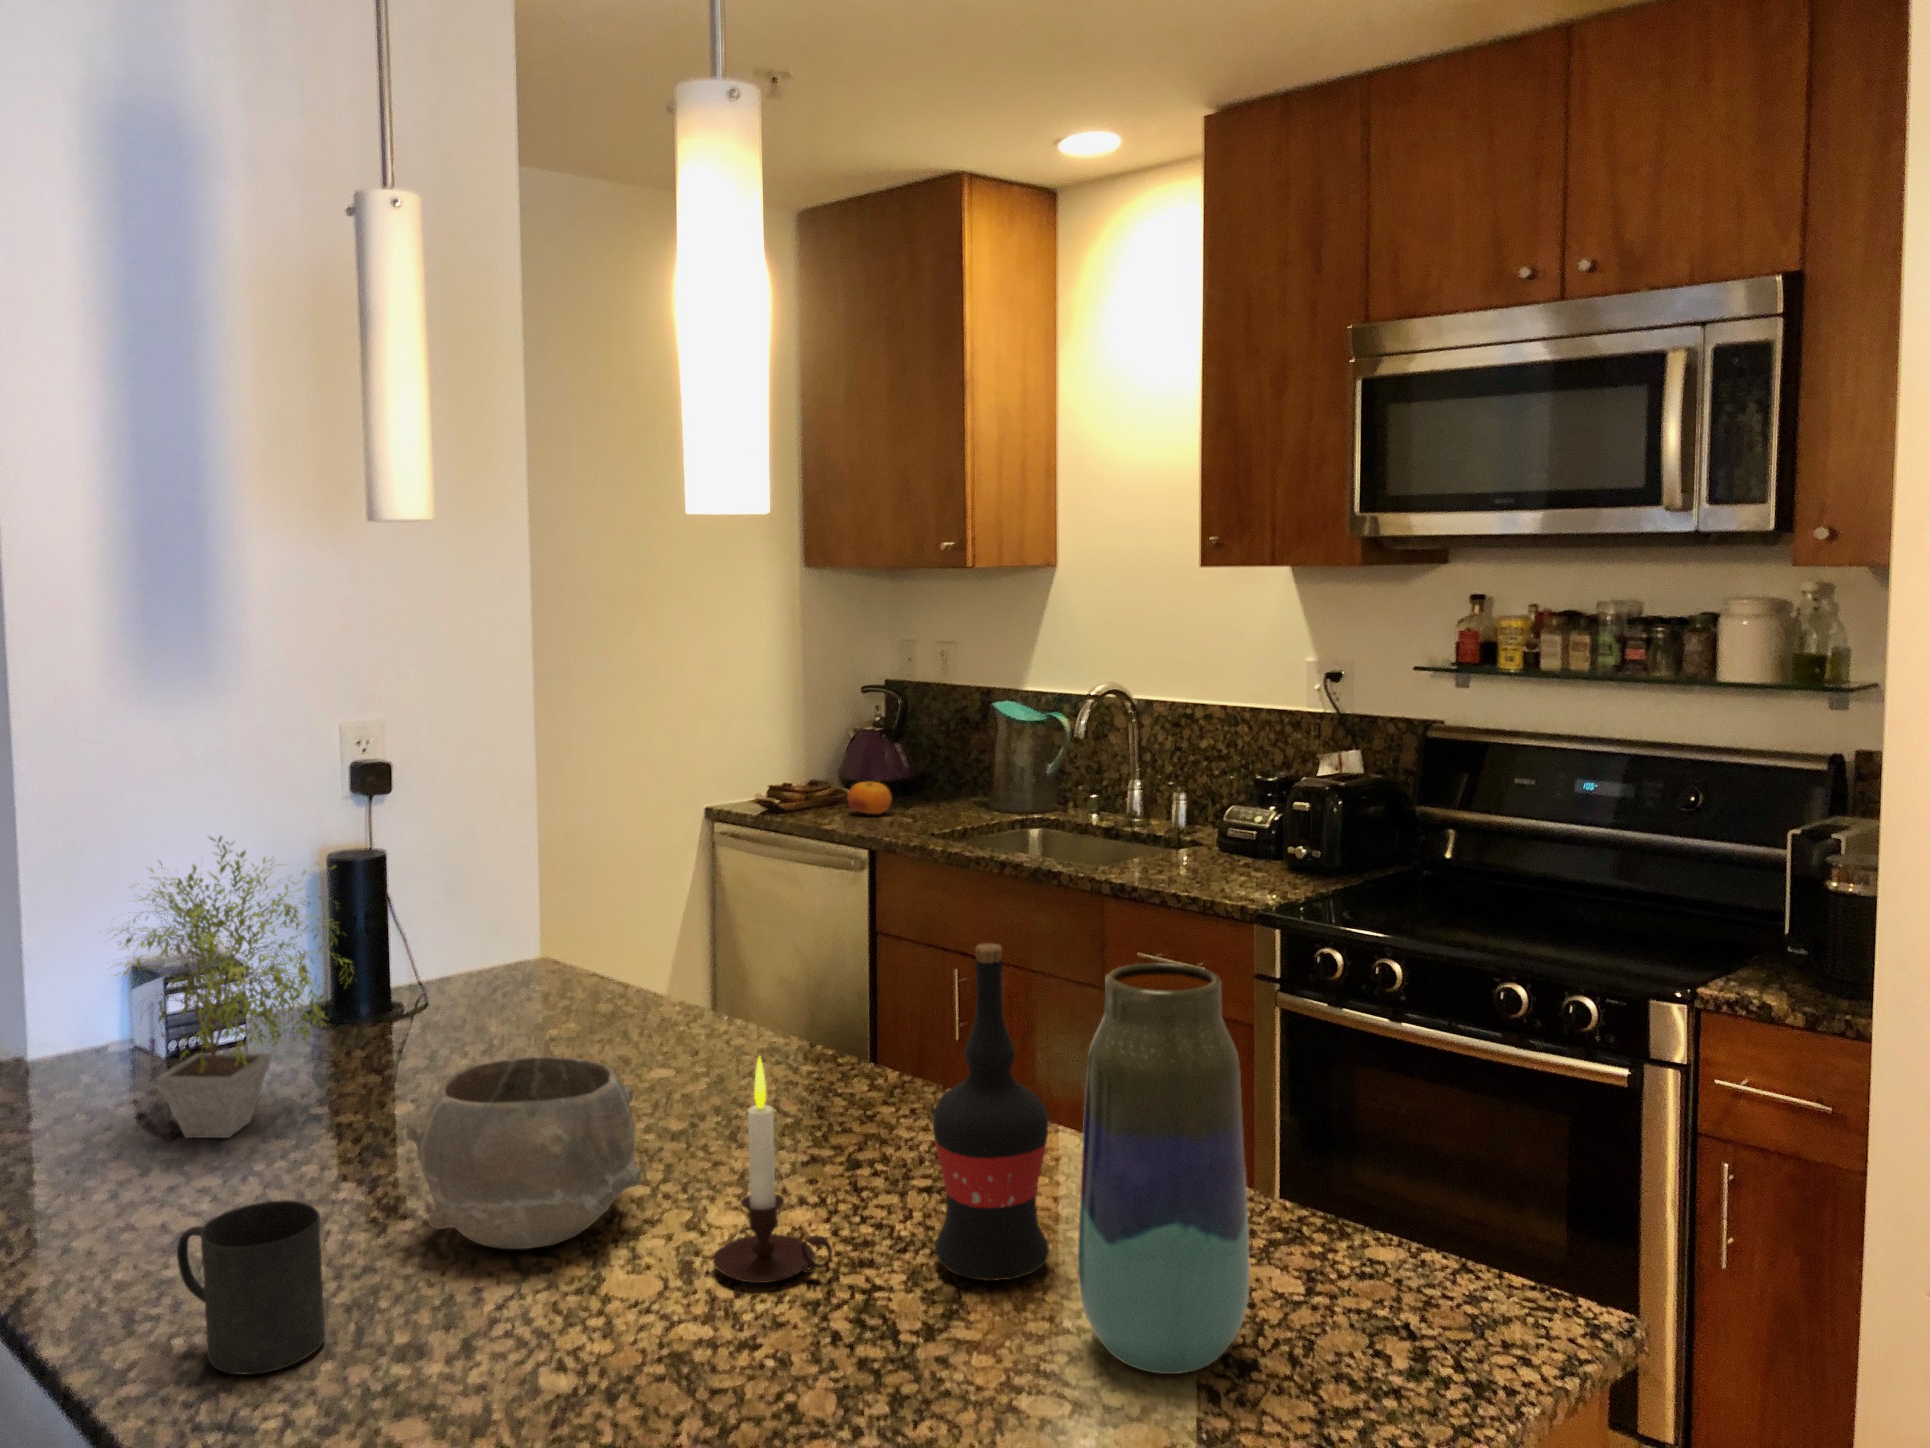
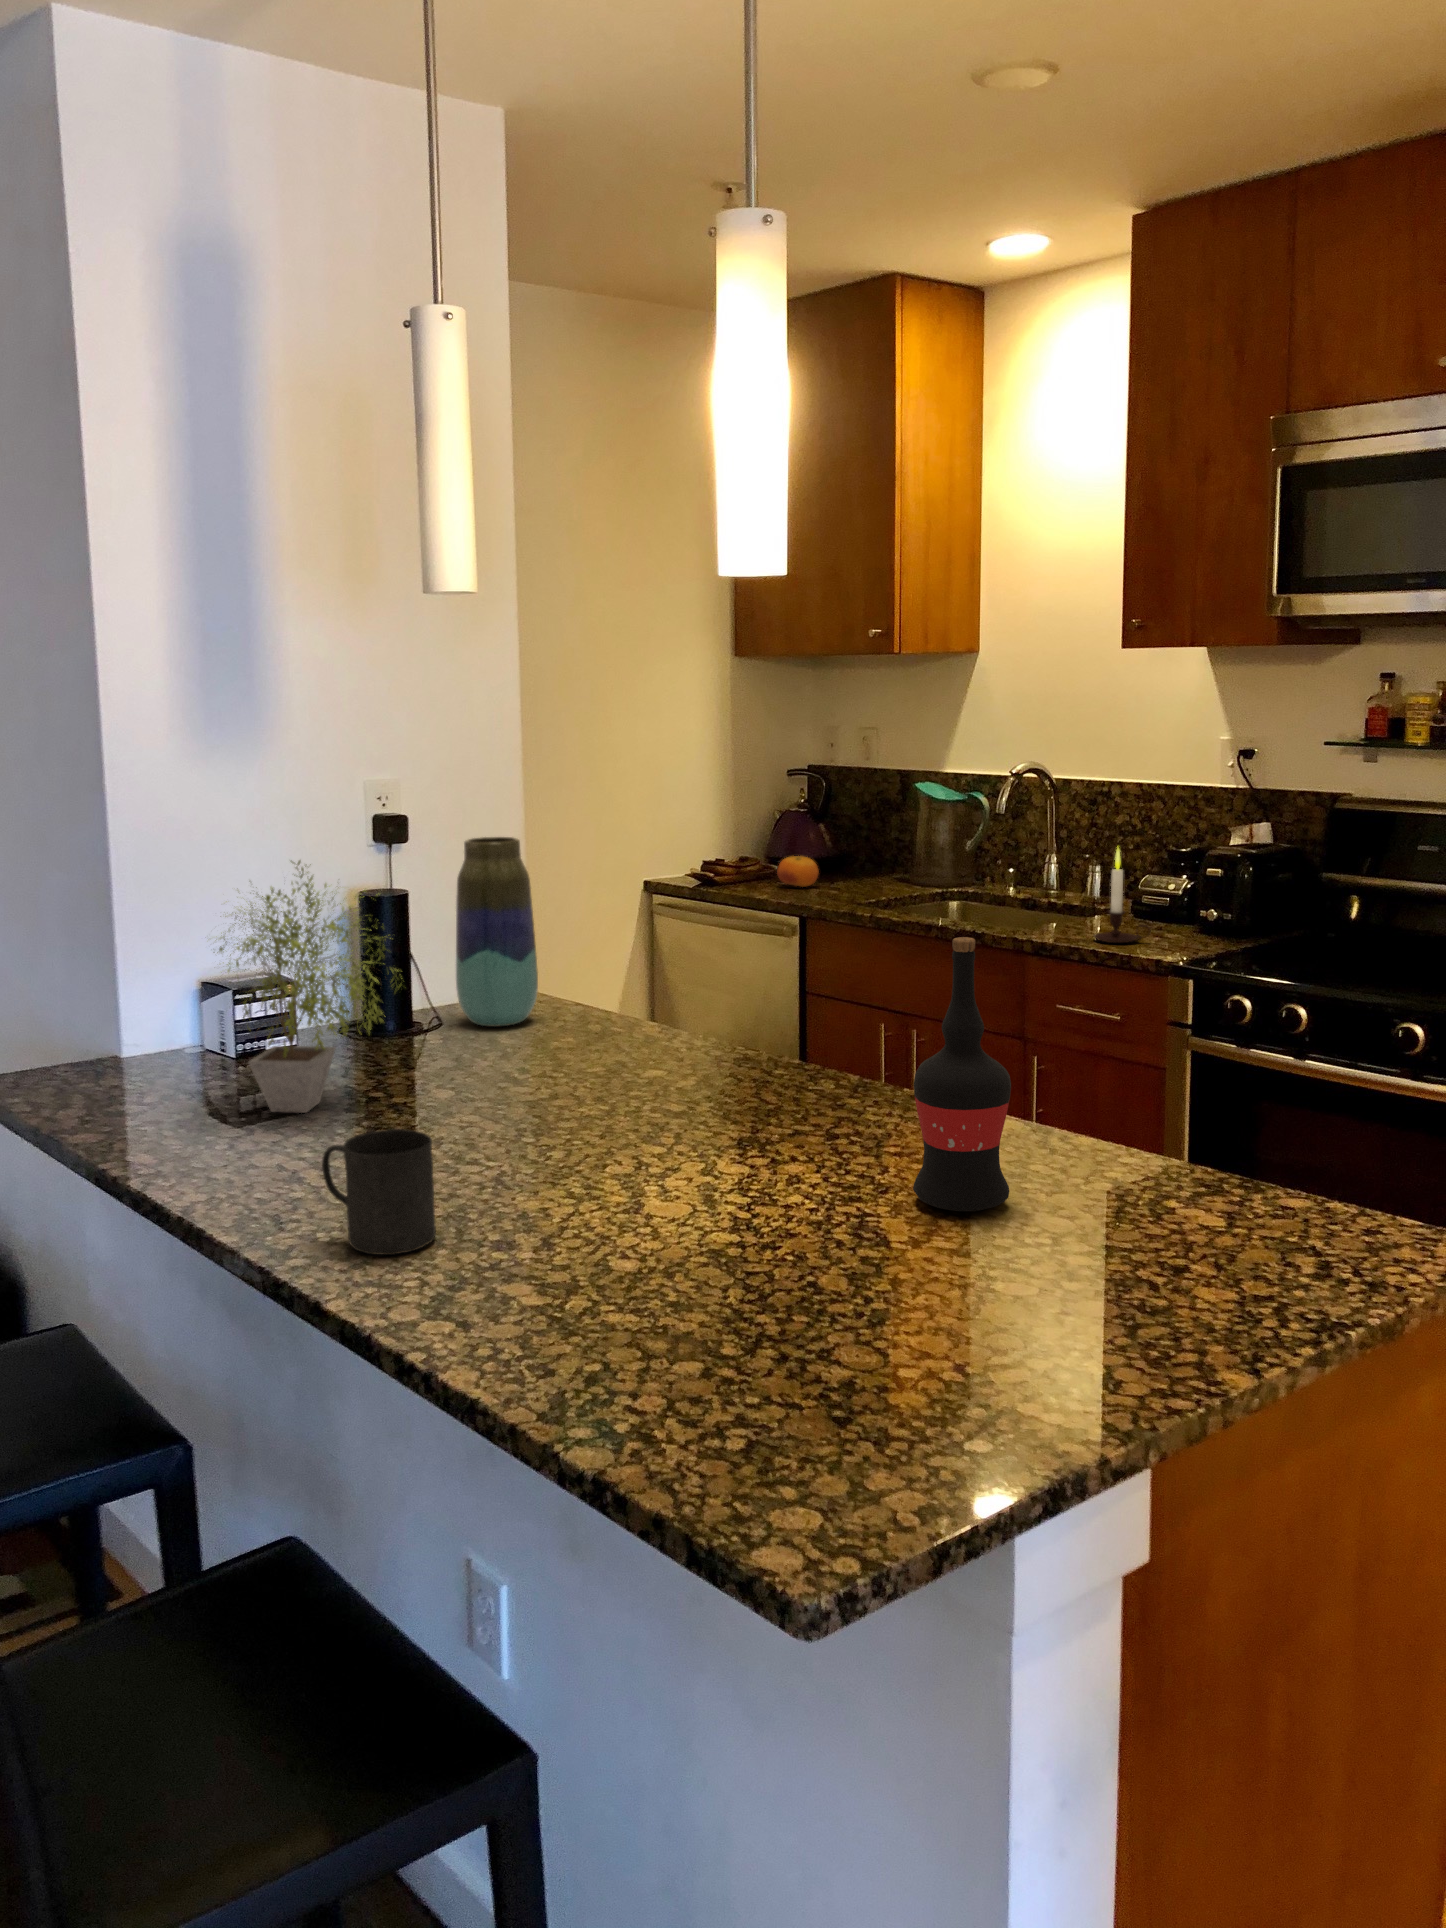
vase: present [1078,963,1250,1374] -> present [456,837,538,1027]
bowl: present [406,1056,640,1249] -> none [477,1038,666,1185]
candle: present [713,1056,832,1283] -> present [1094,848,1148,943]

